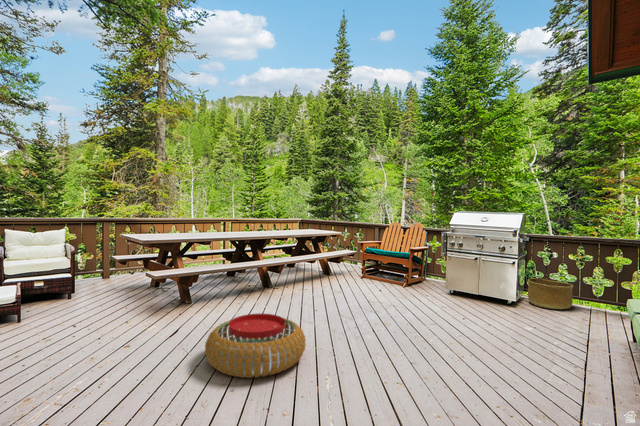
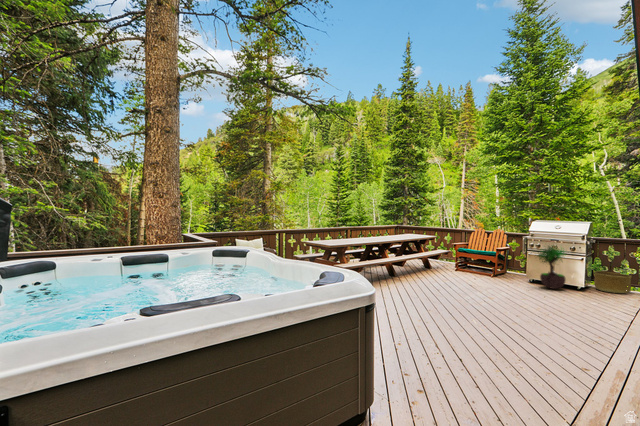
potted tree: none [454,238,497,305] -> present [537,246,565,289]
pouf: present [205,314,306,378] -> none [396,285,452,314]

